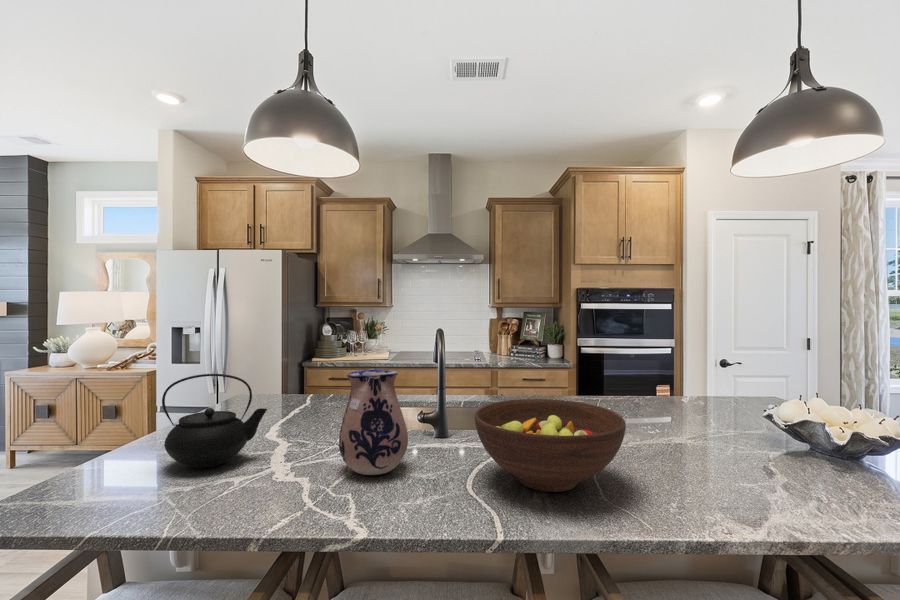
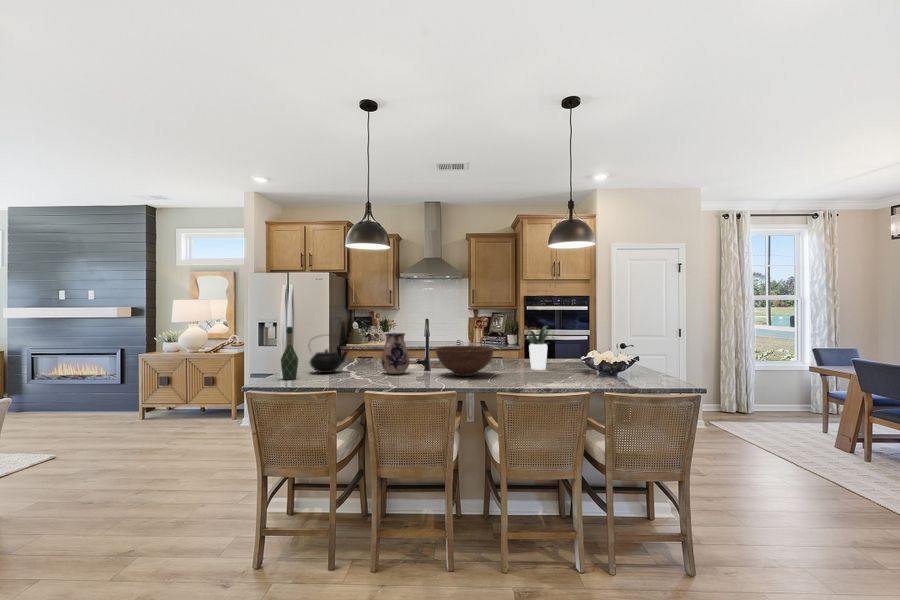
potted plant: none [633,349,754,450] -> present [520,326,552,370]
wine bottle: none [45,363,104,514] -> present [281,327,298,379]

